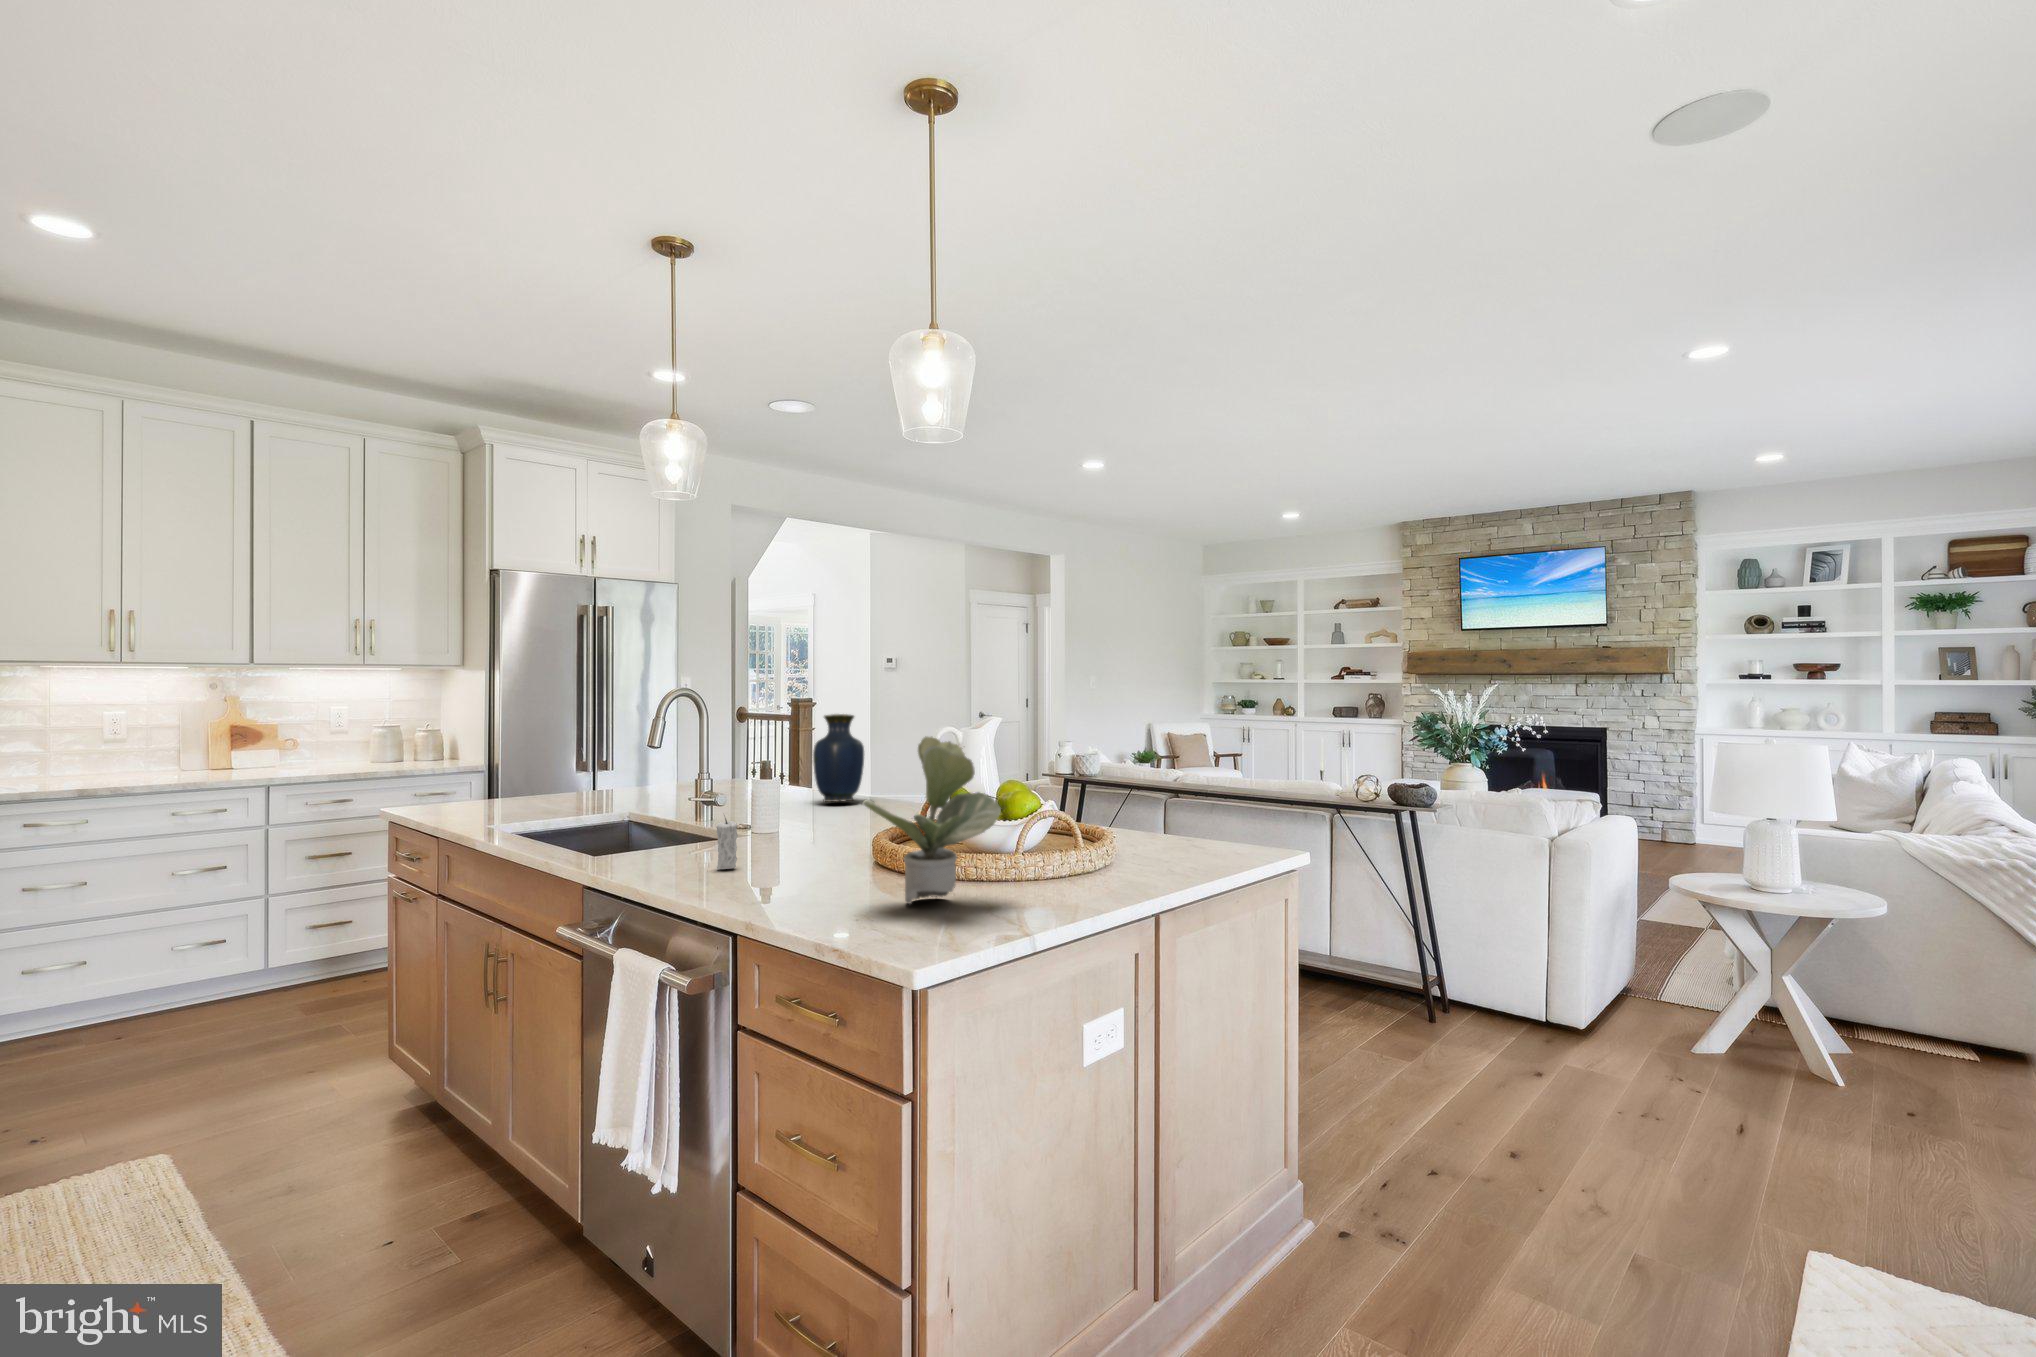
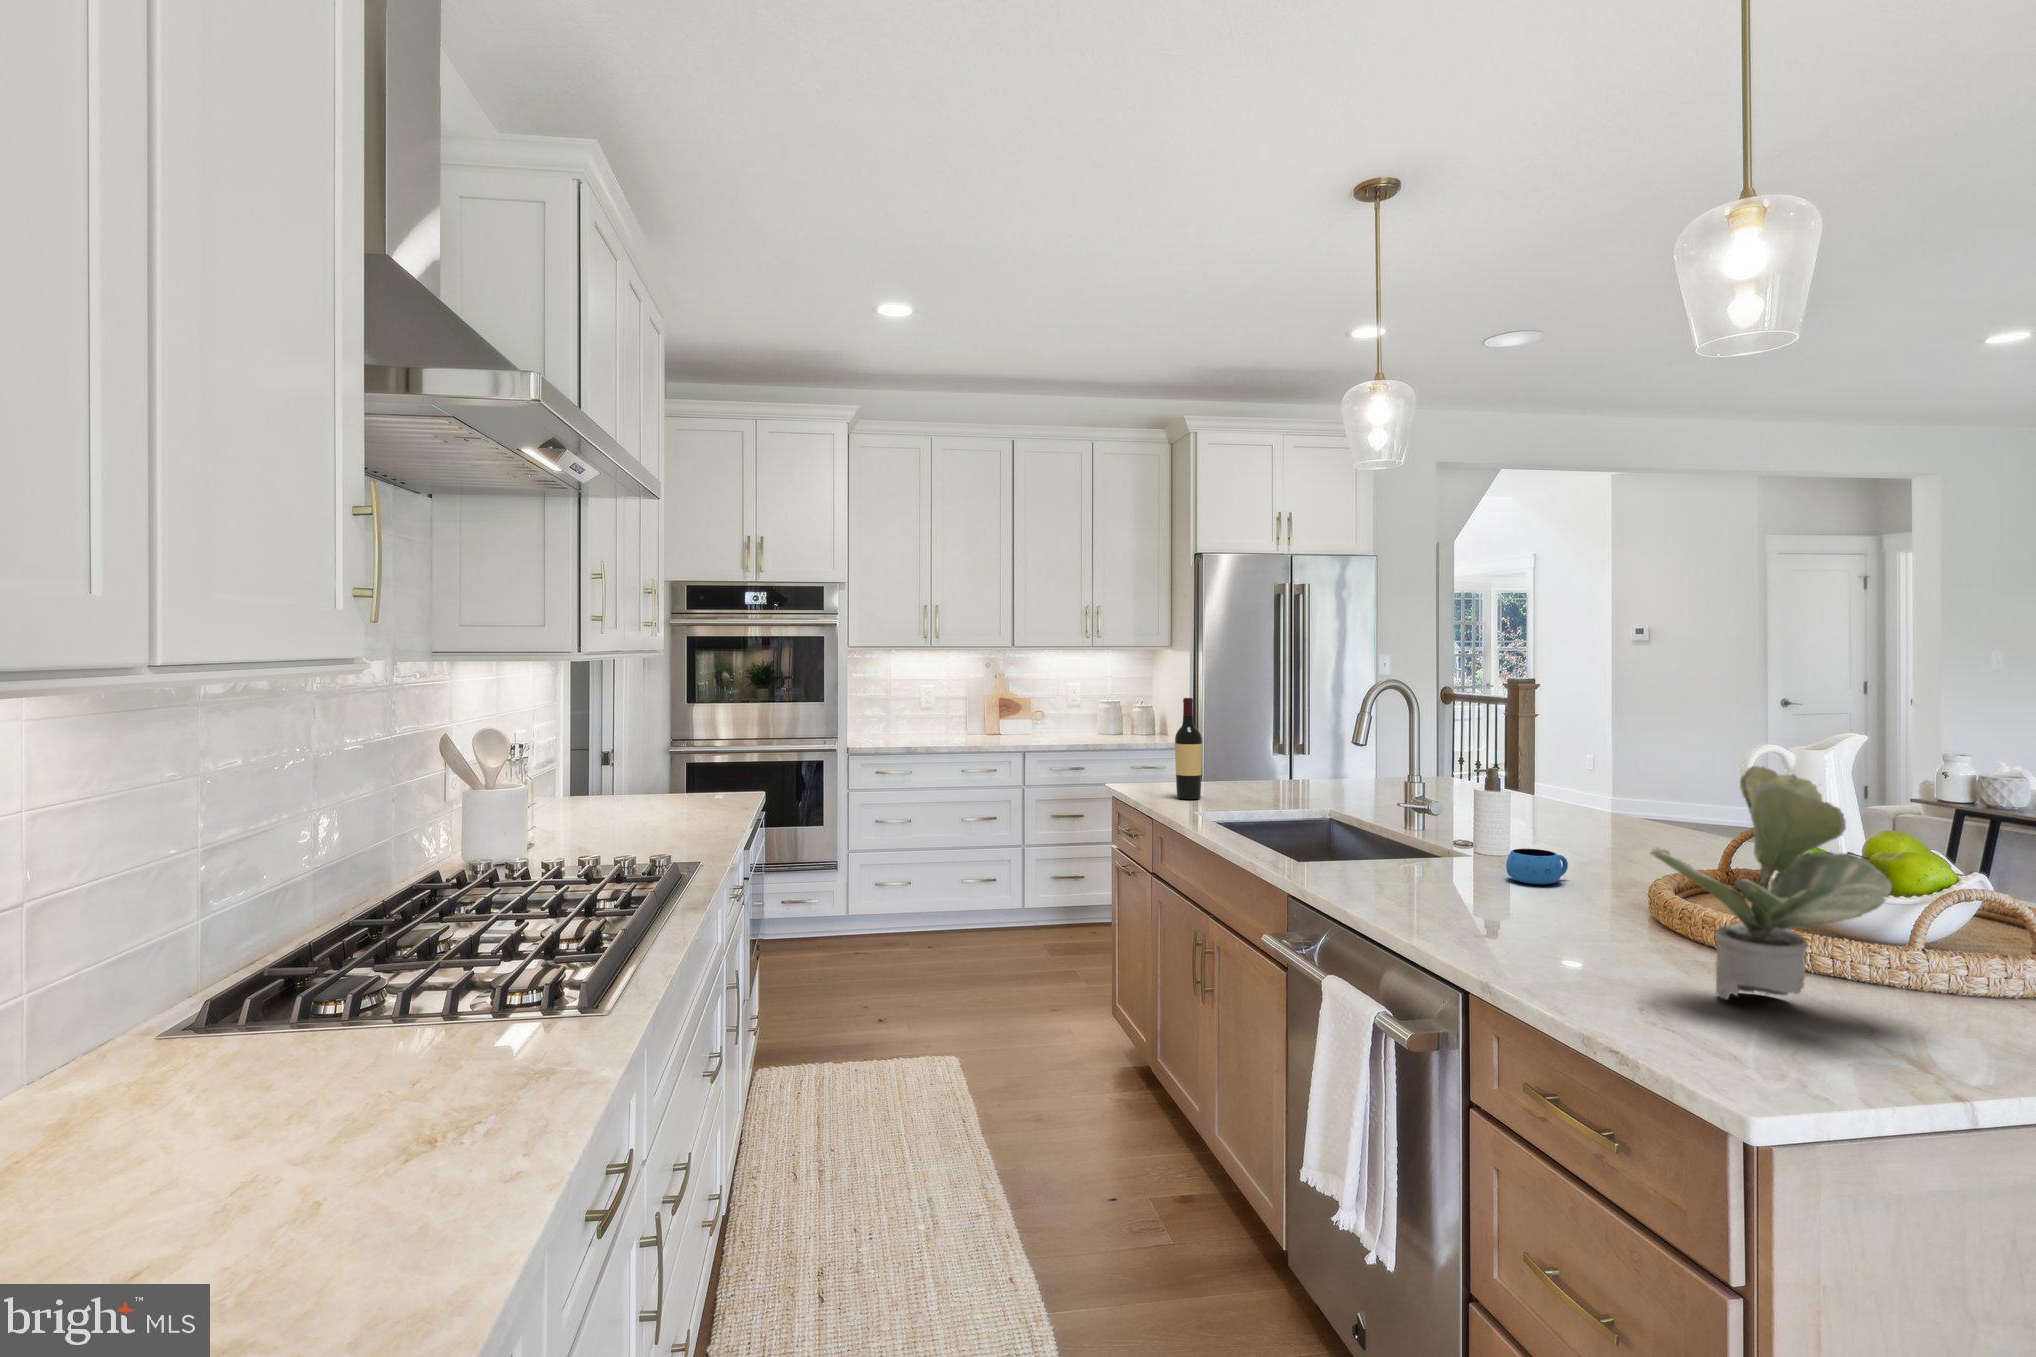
wine bottle: none [466,713,496,814] -> present [1175,698,1202,799]
vase: present [813,714,864,802] -> none [1554,712,1626,823]
candle: present [716,818,738,869] -> none [1439,833,1466,902]
mug: none [772,821,818,849] -> present [1506,849,1568,884]

